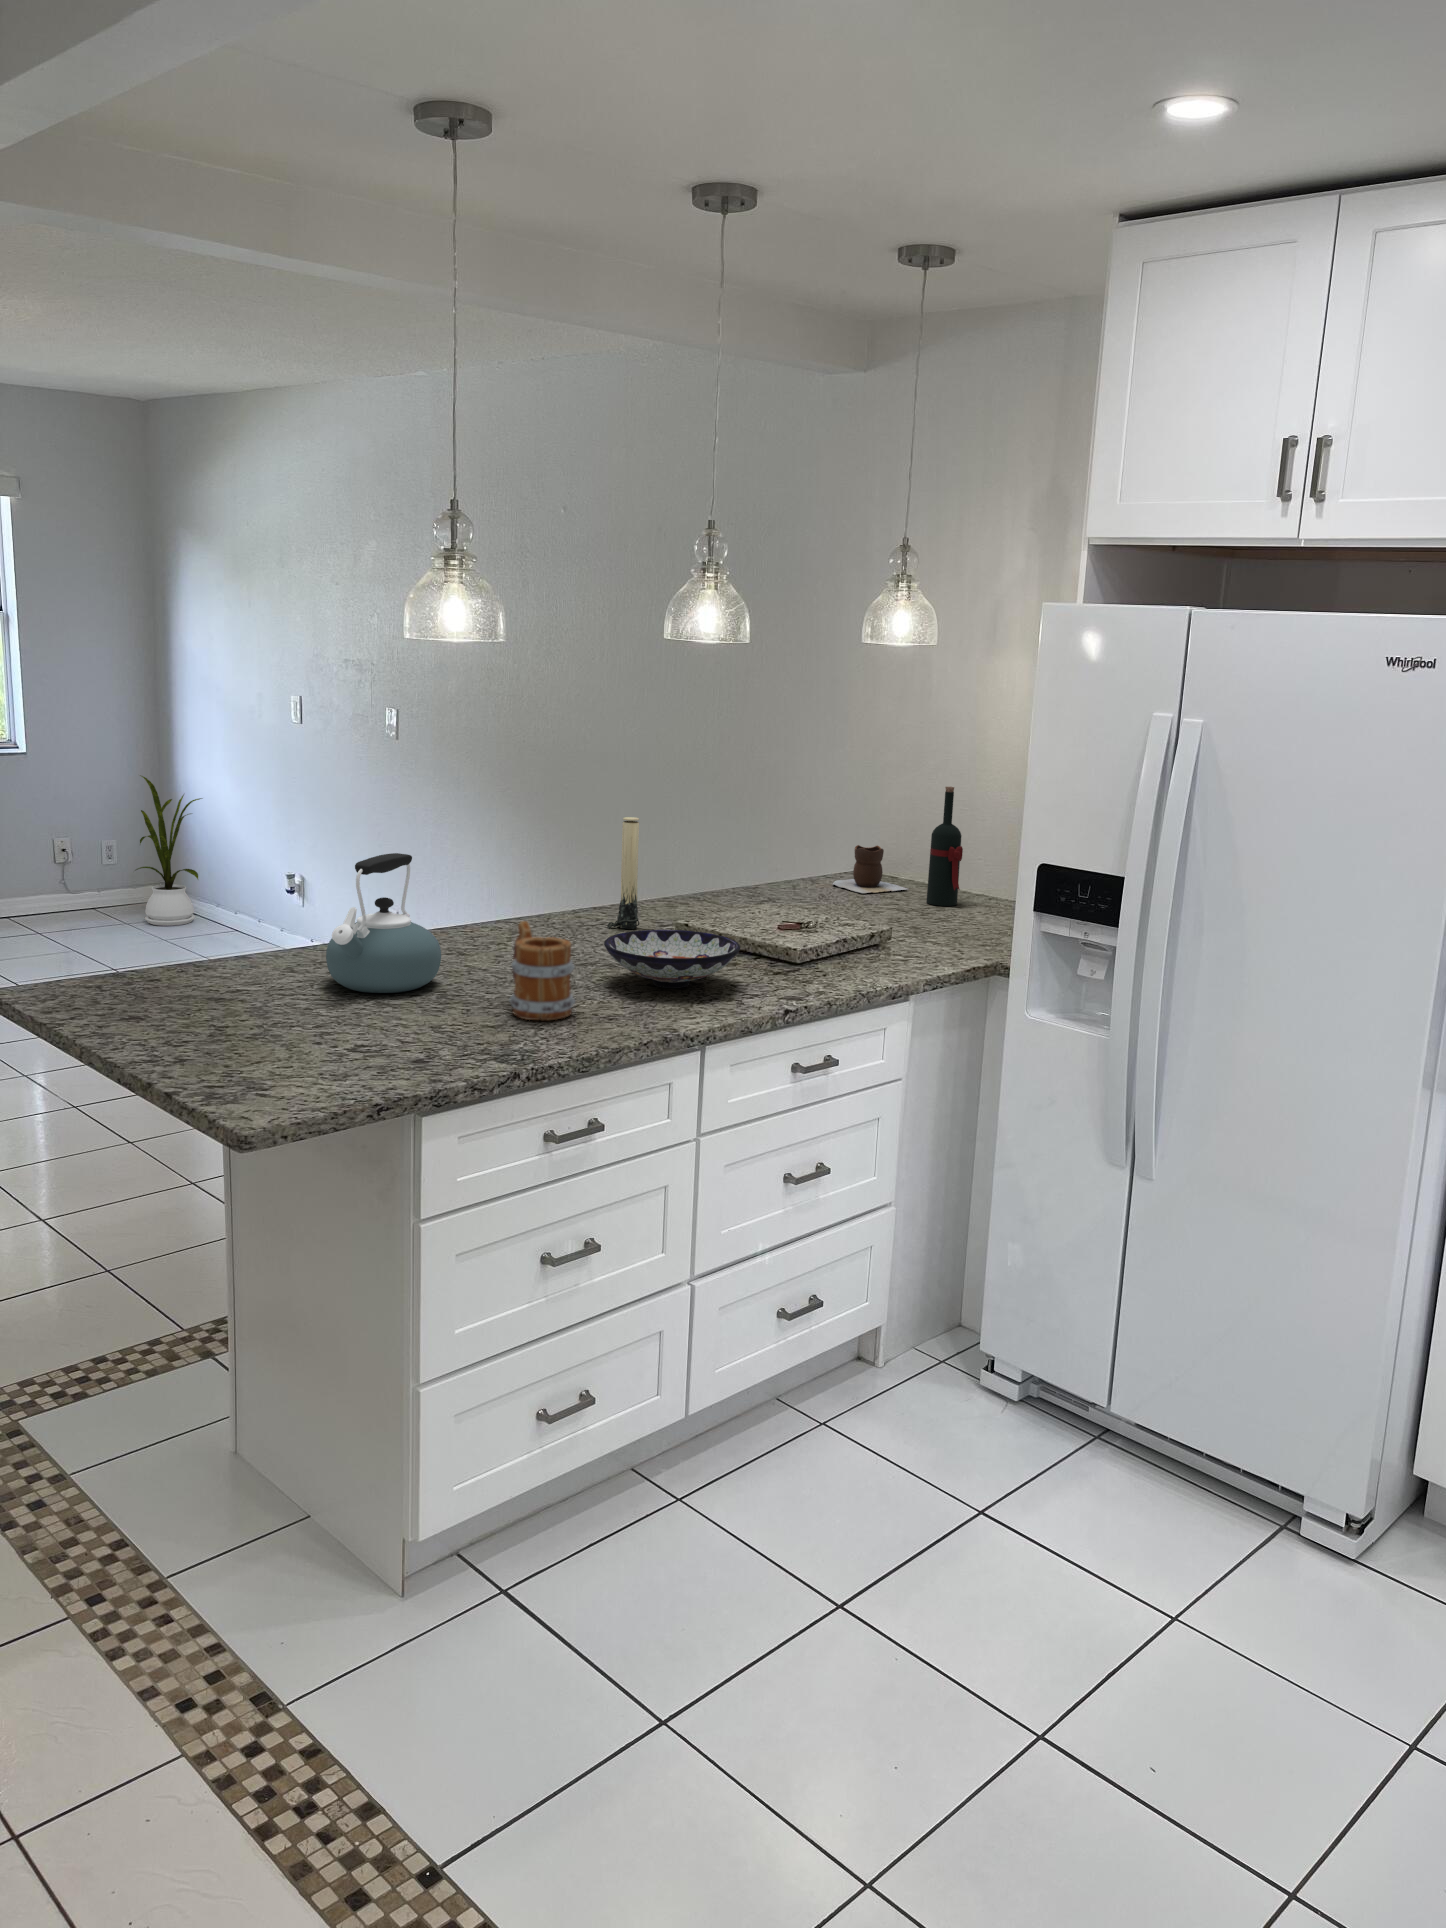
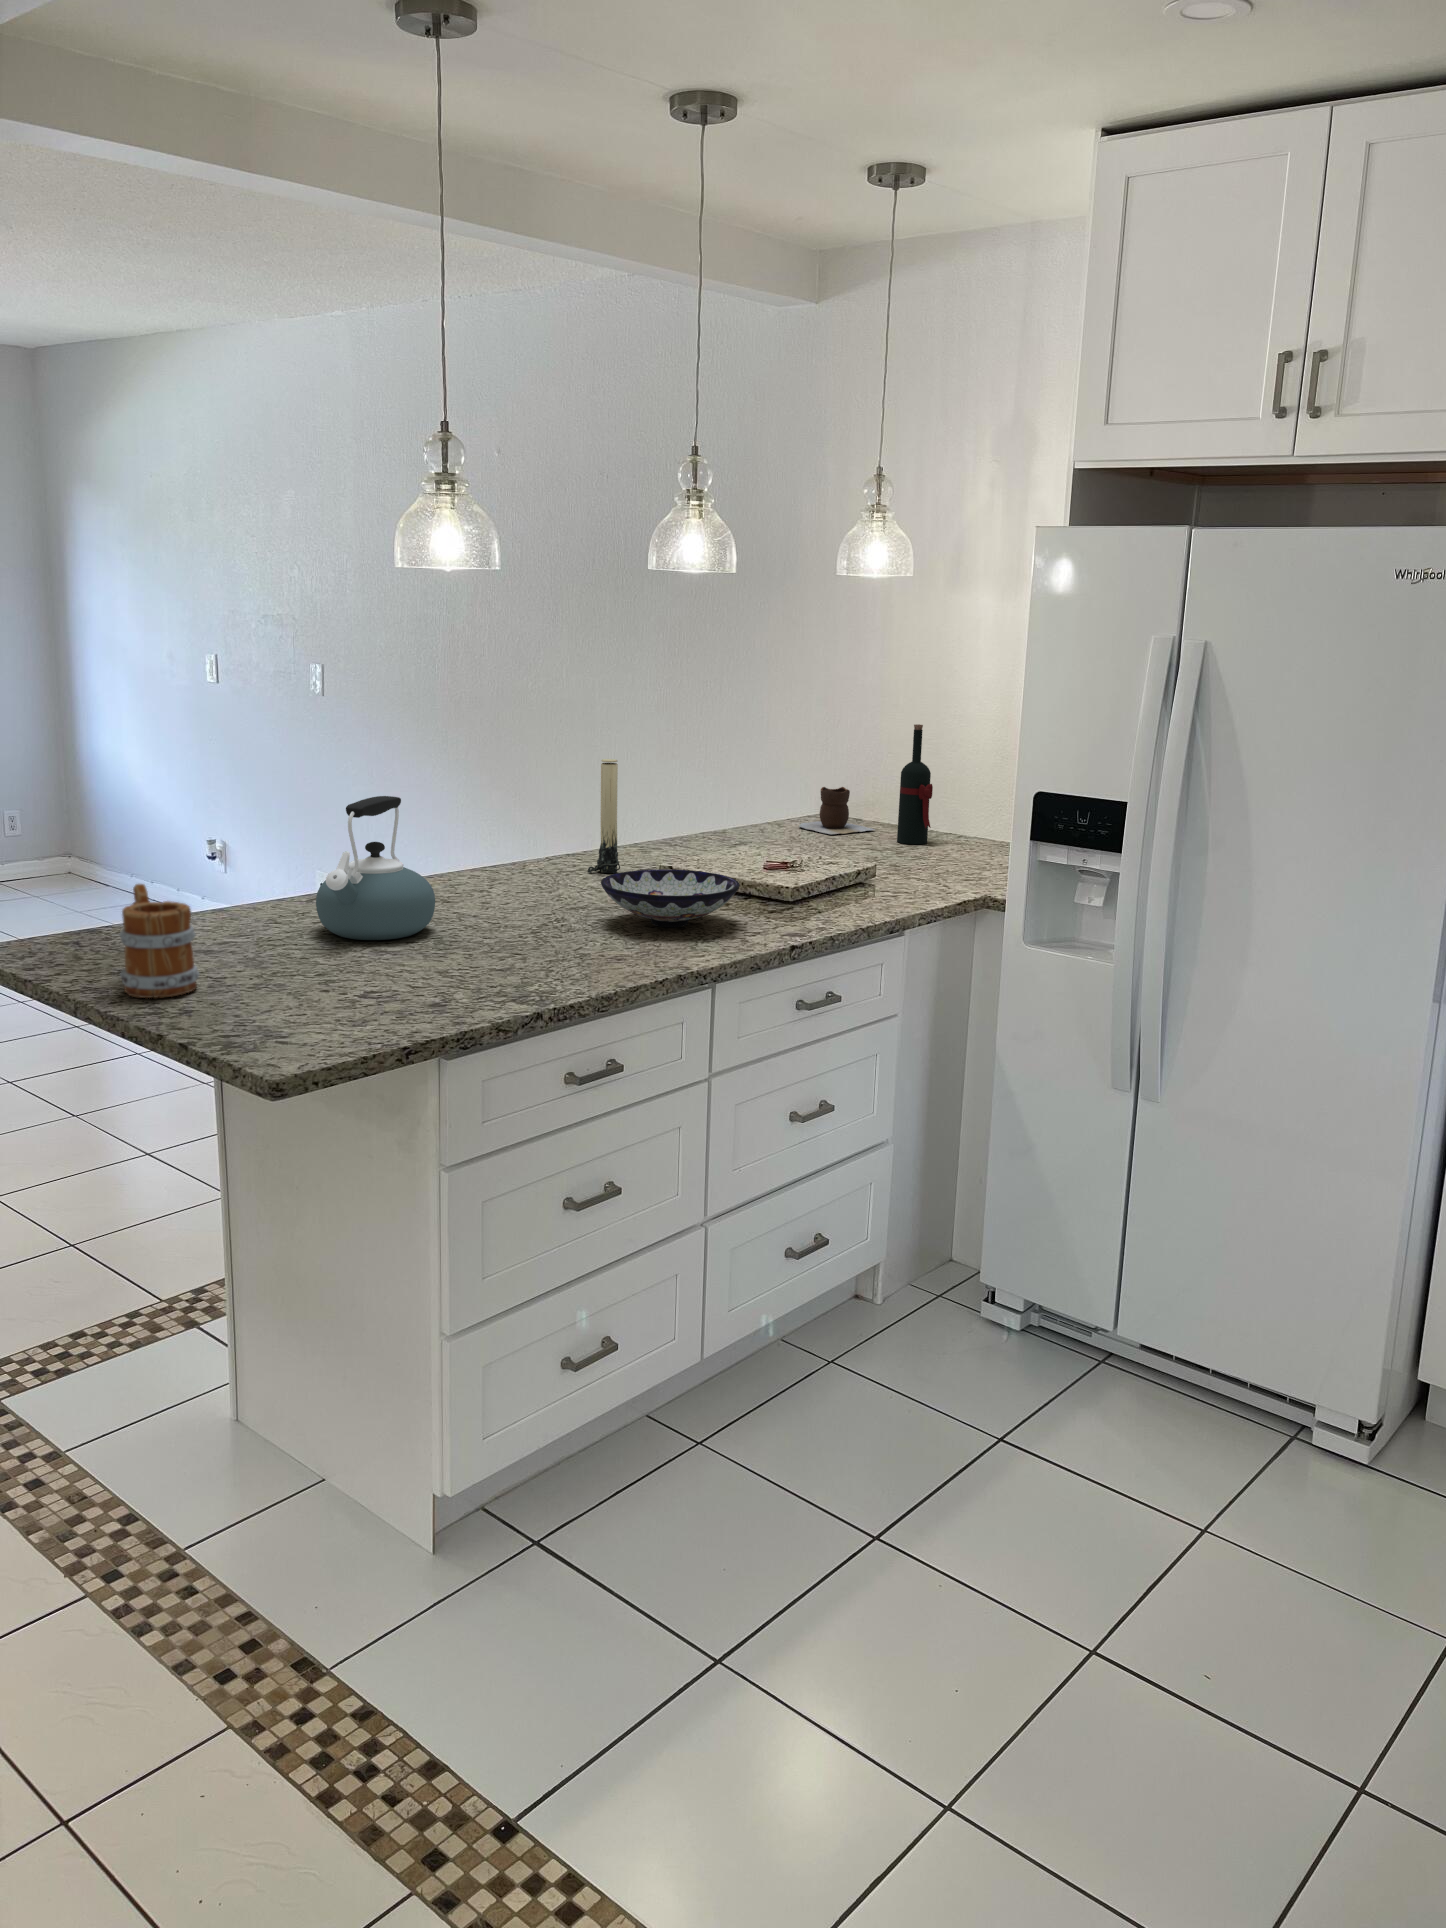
house plant: present [136,775,202,926] -> none [46,742,120,897]
mug: present [510,921,575,1020] -> present [120,884,199,998]

